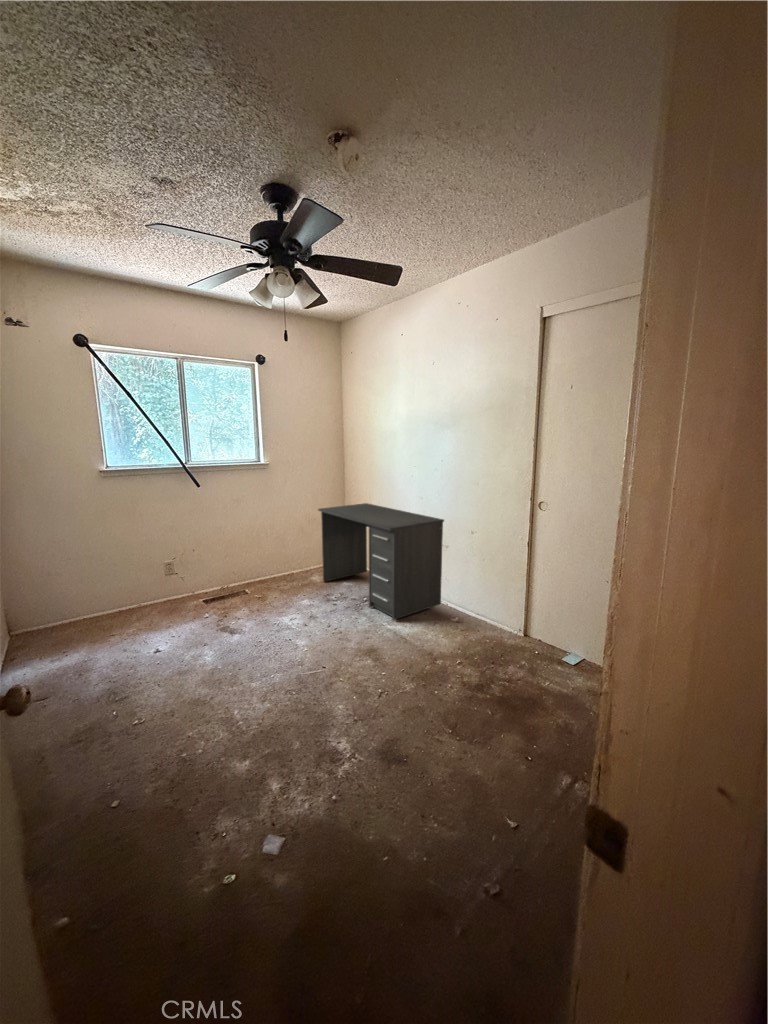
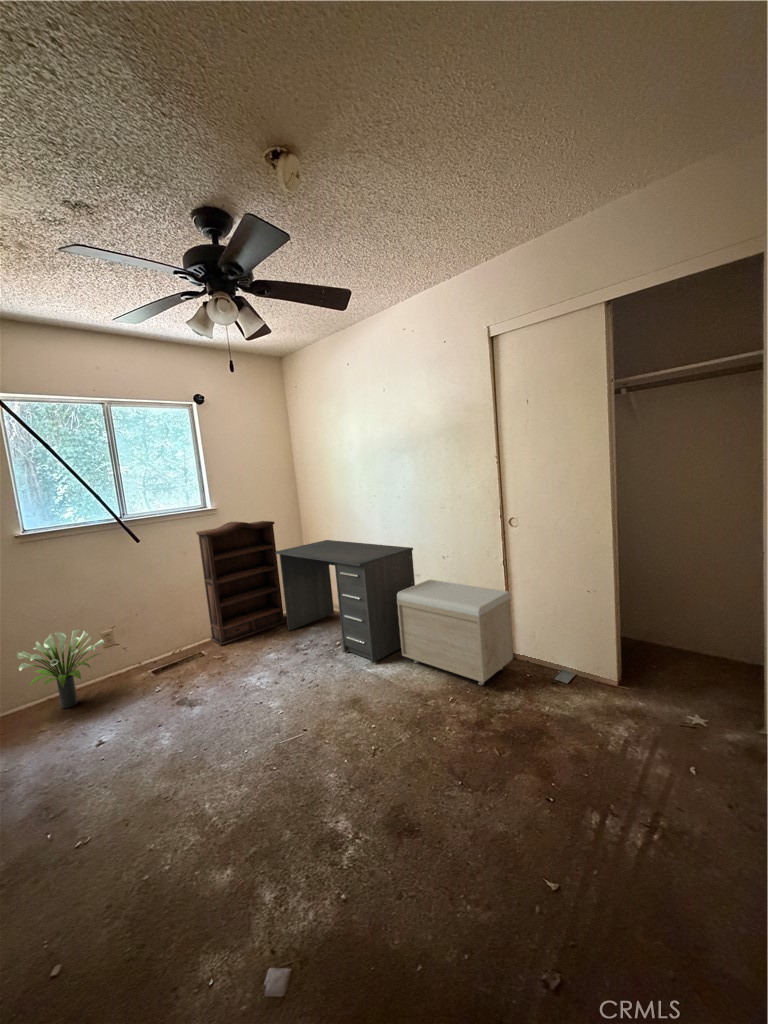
bookshelf: none [250,477,322,587] -> present [196,521,286,646]
storage bench: none [421,551,530,654] -> present [397,580,513,685]
potted plant: none [98,556,167,620] -> present [17,629,104,708]

